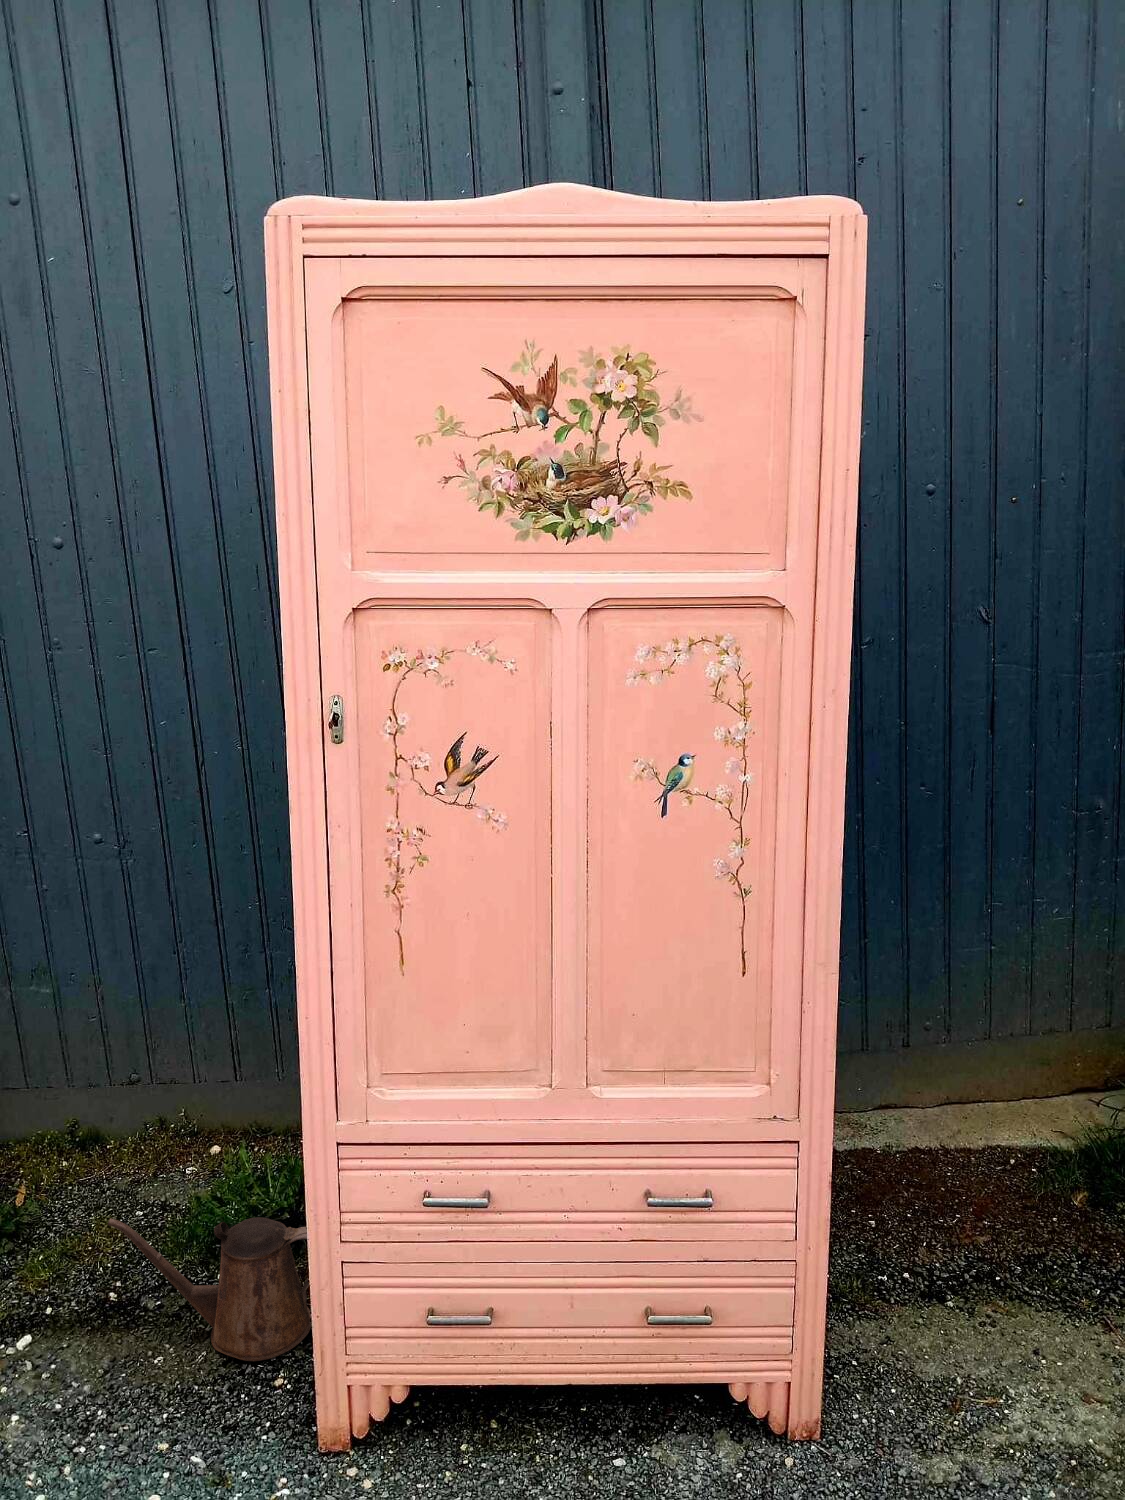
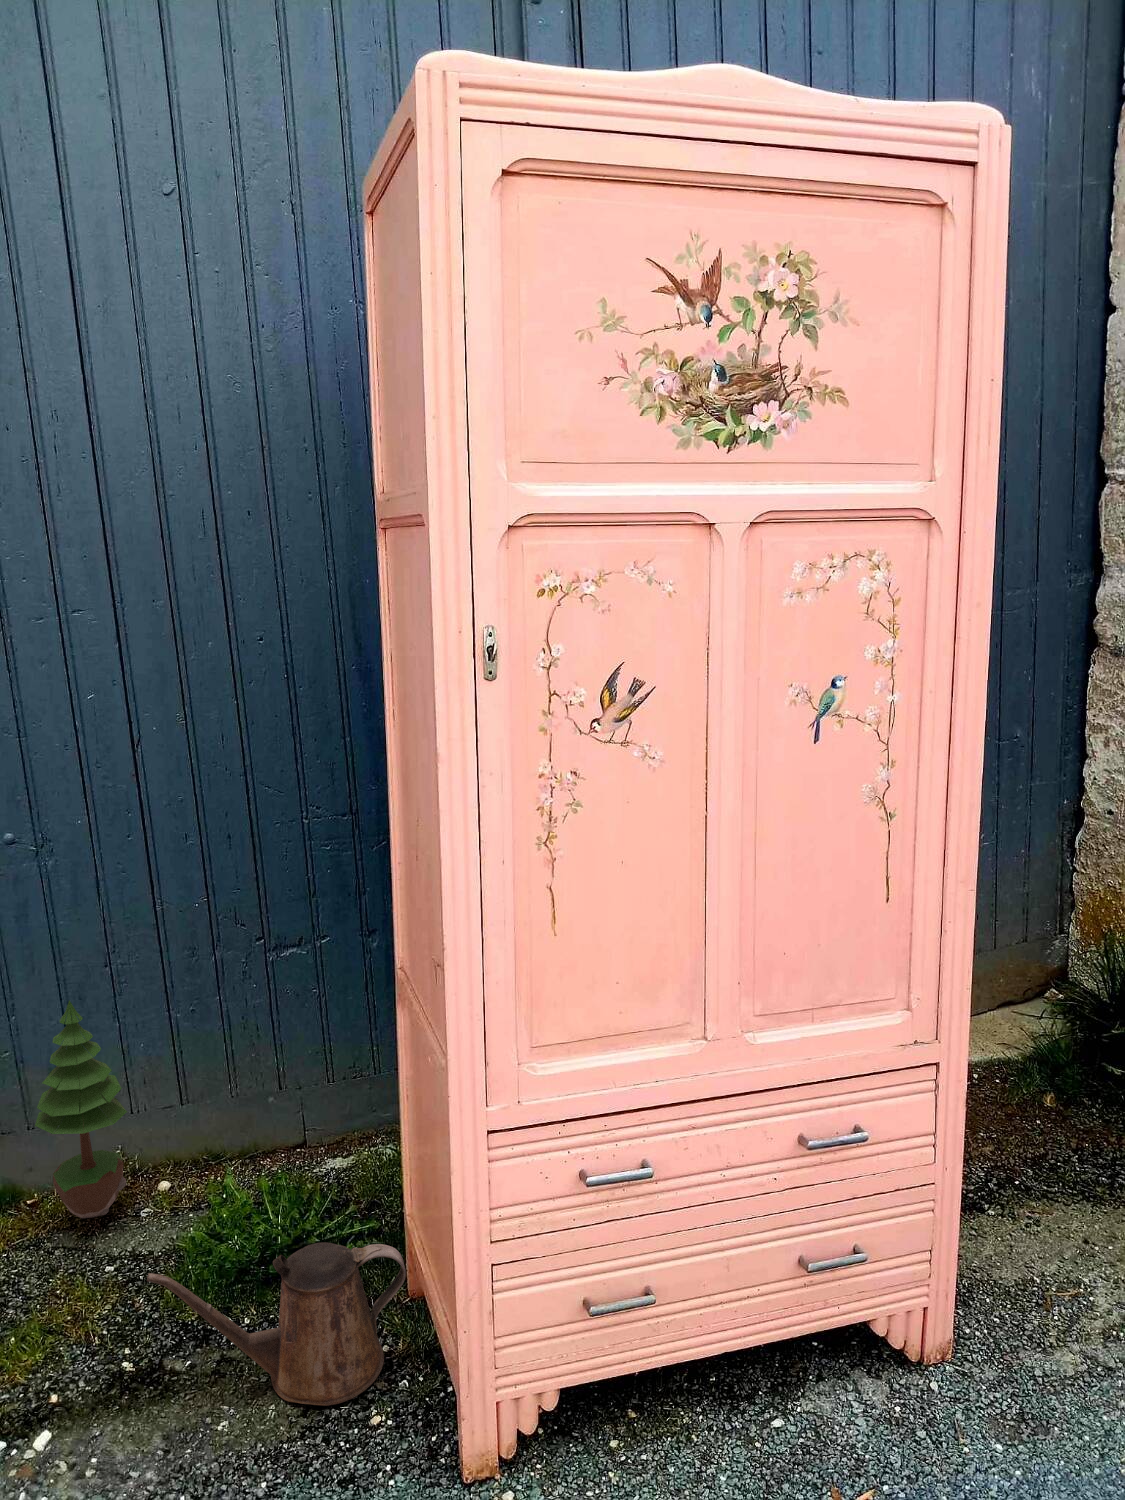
potted tree: none [89,974,167,1164] -> present [35,1000,127,1218]

